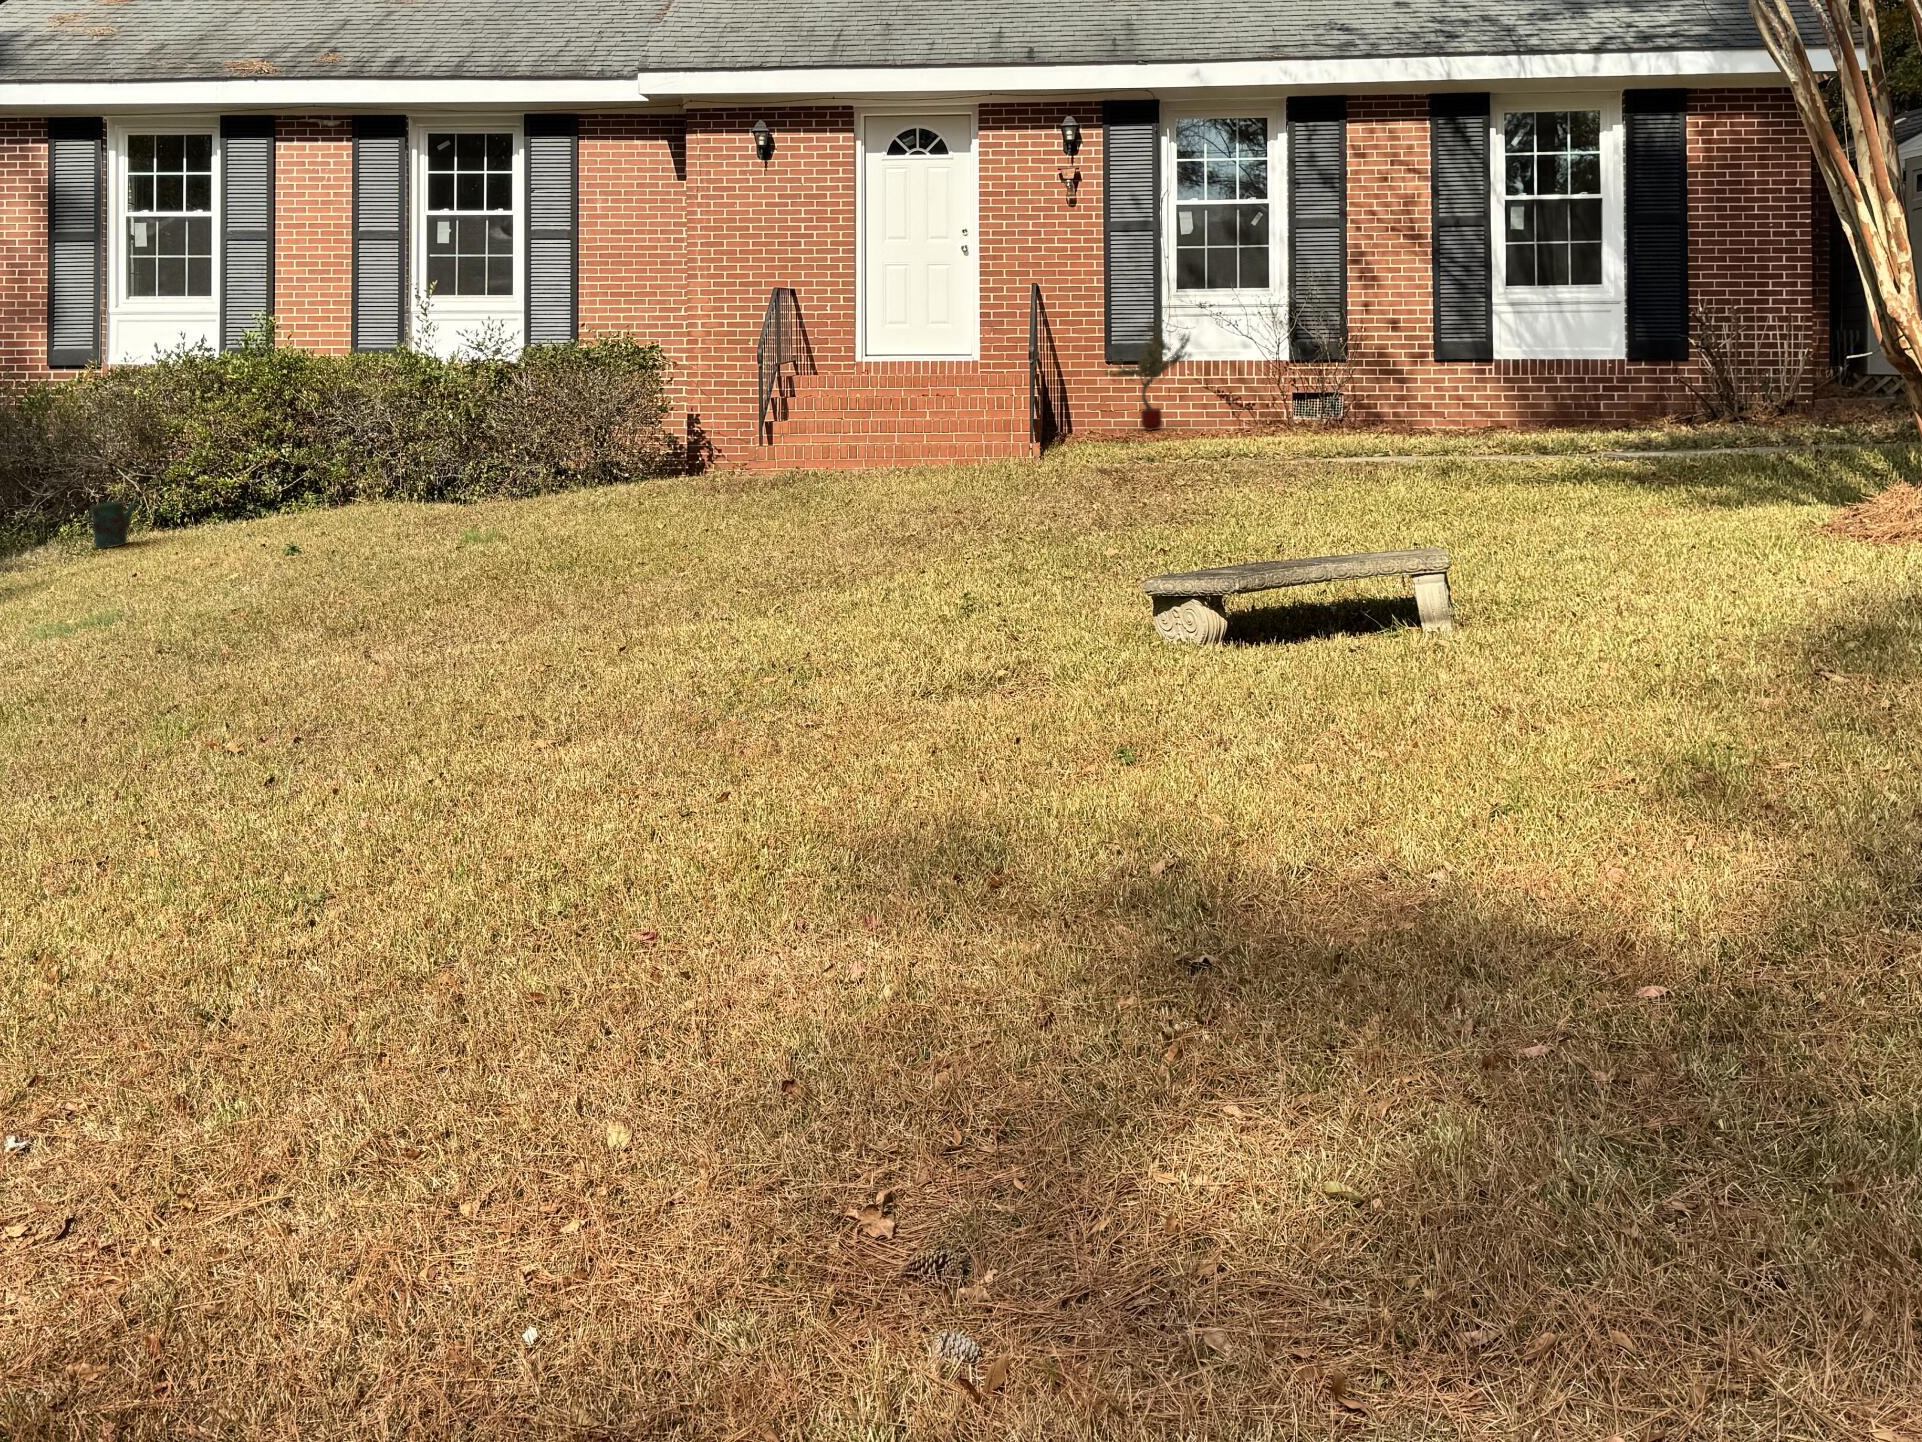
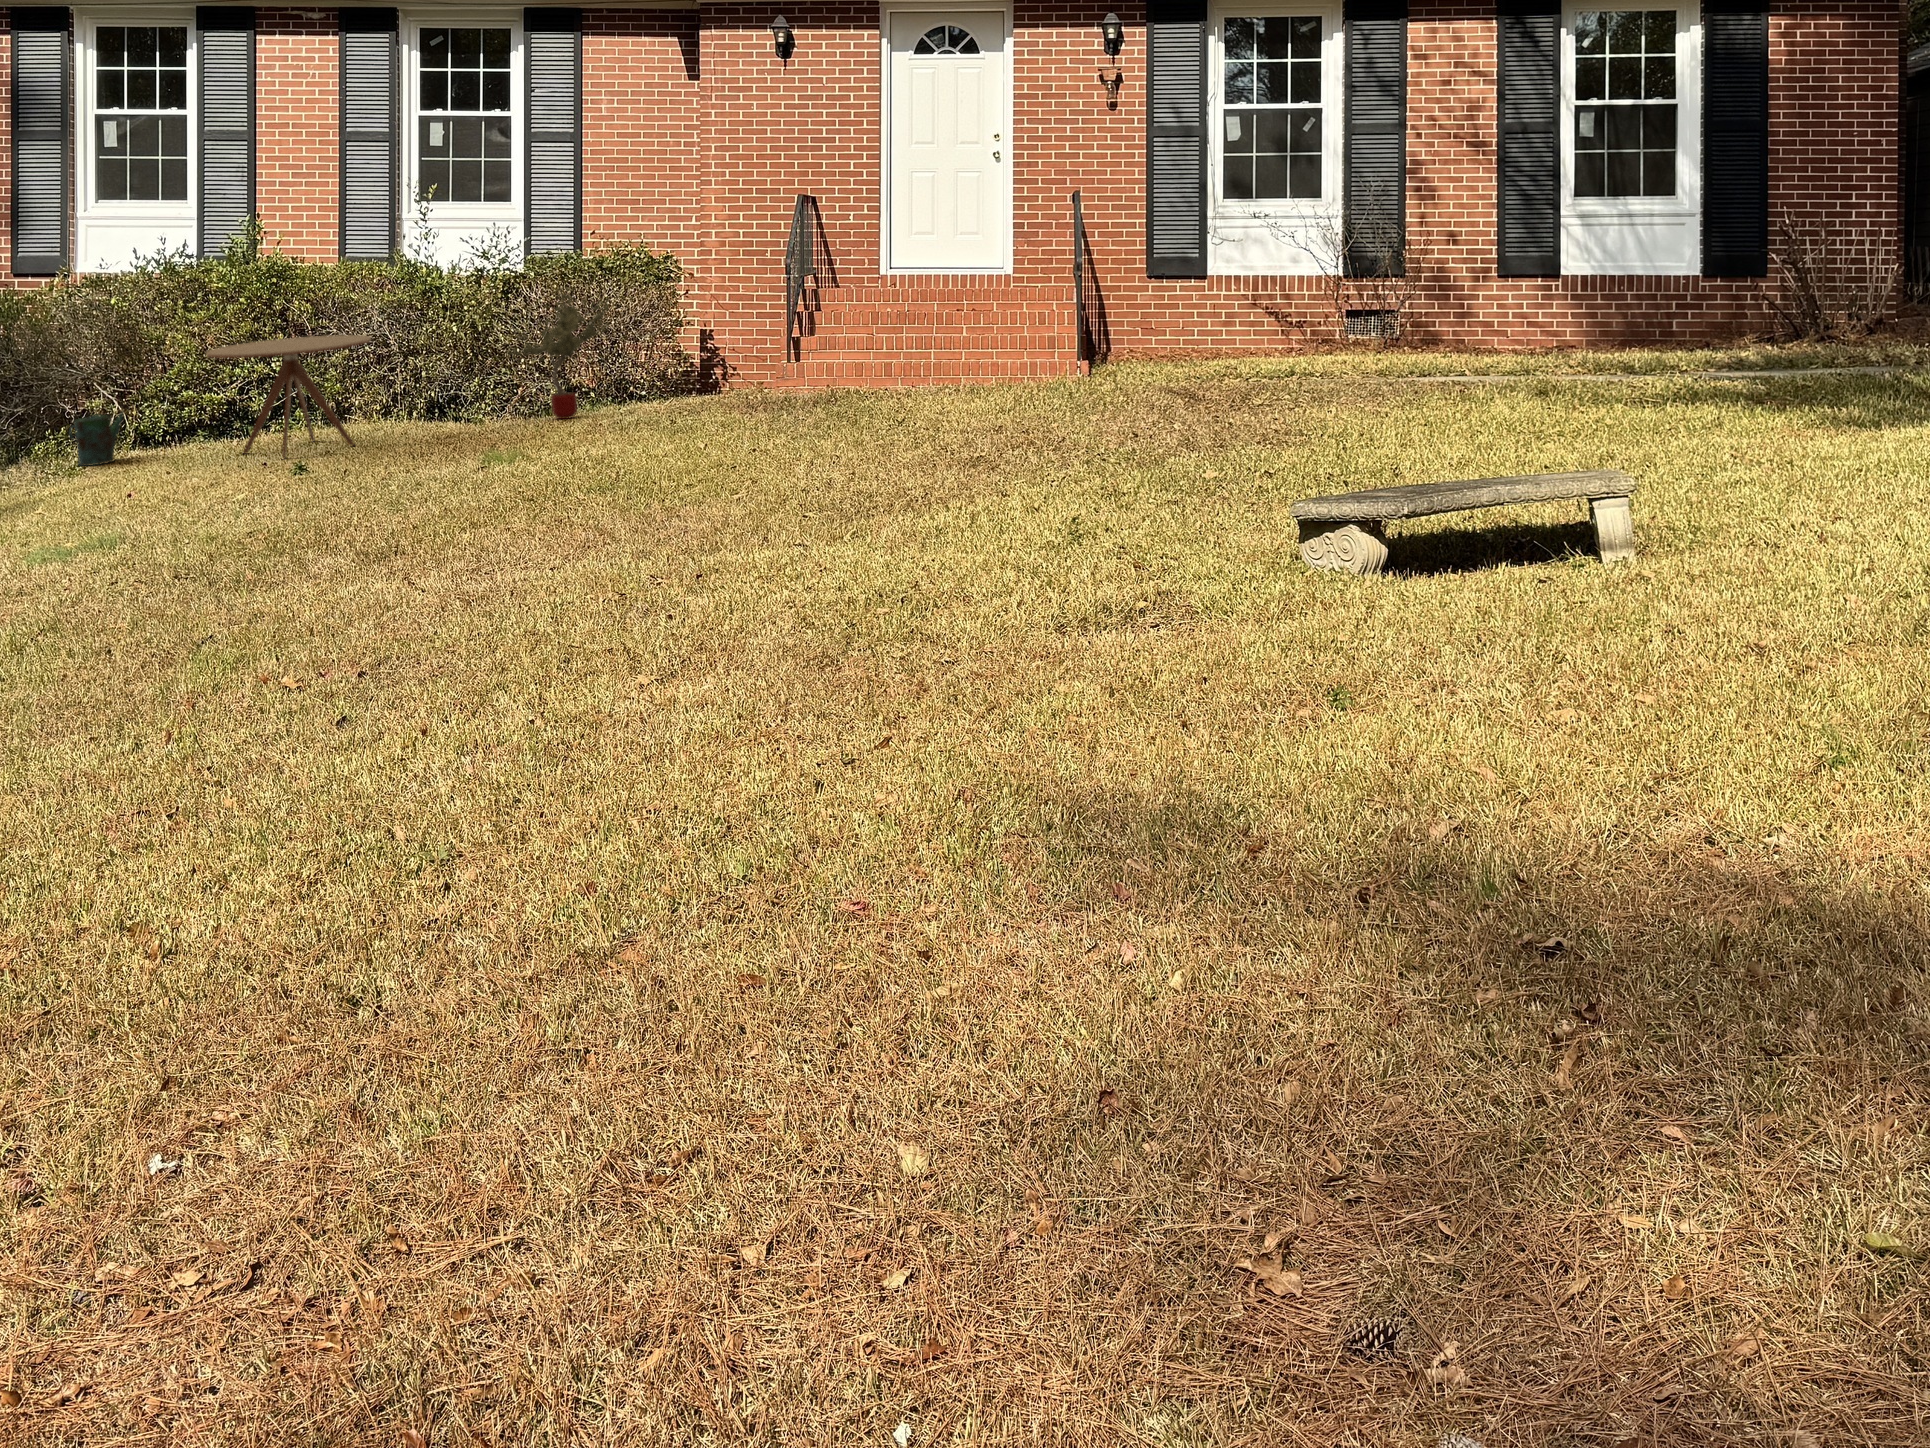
potted tree: present [1106,322,1190,430] -> present [507,288,609,419]
round table: none [209,426,362,542] -> present [206,335,371,459]

